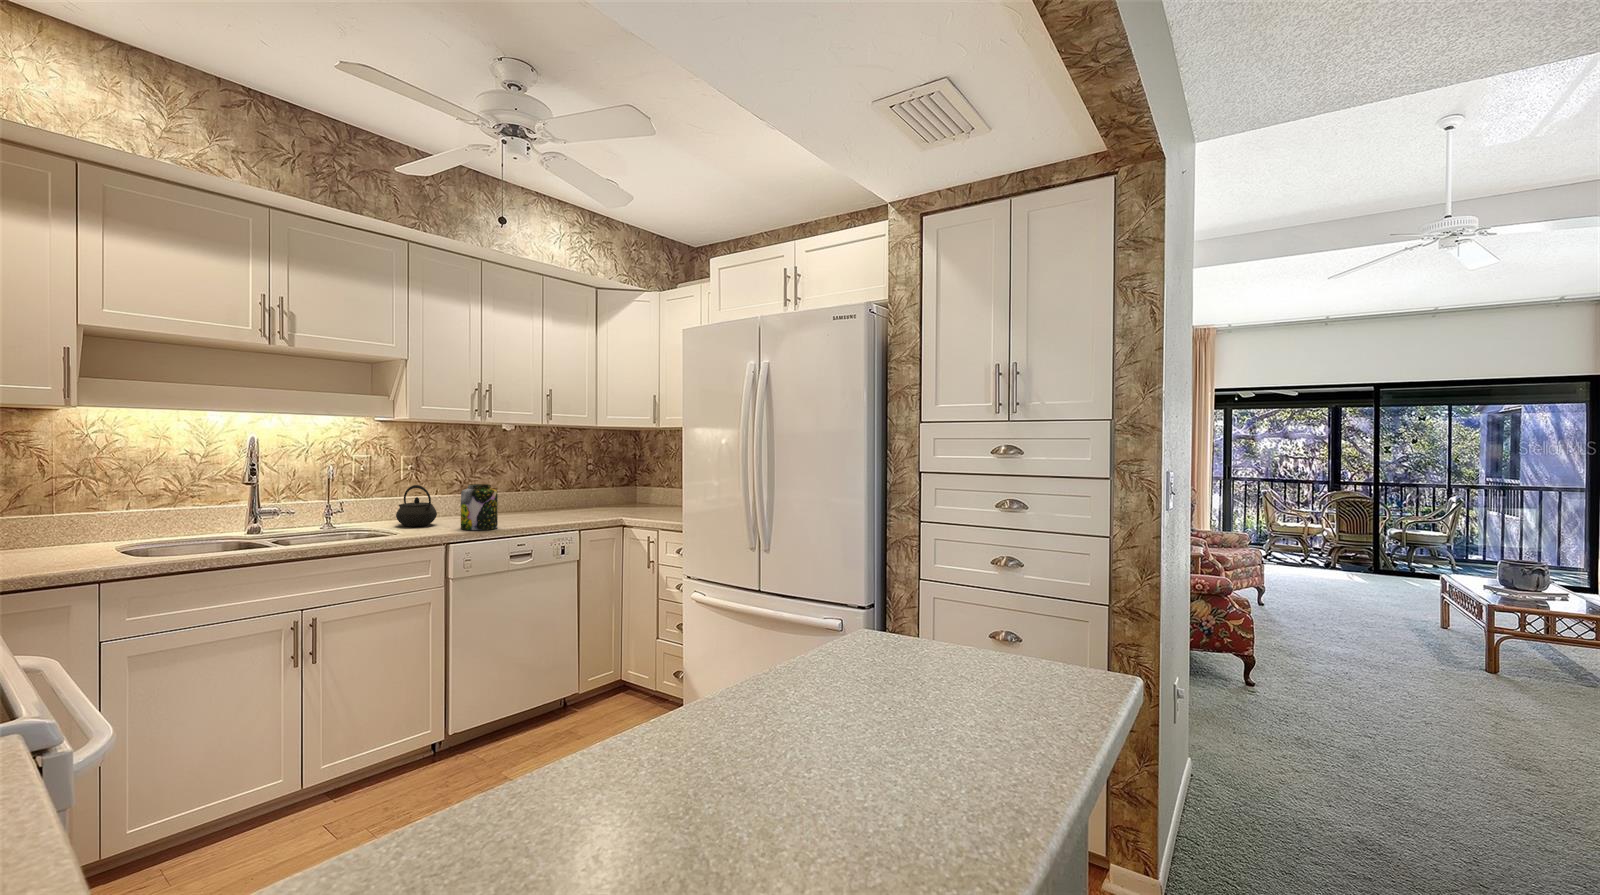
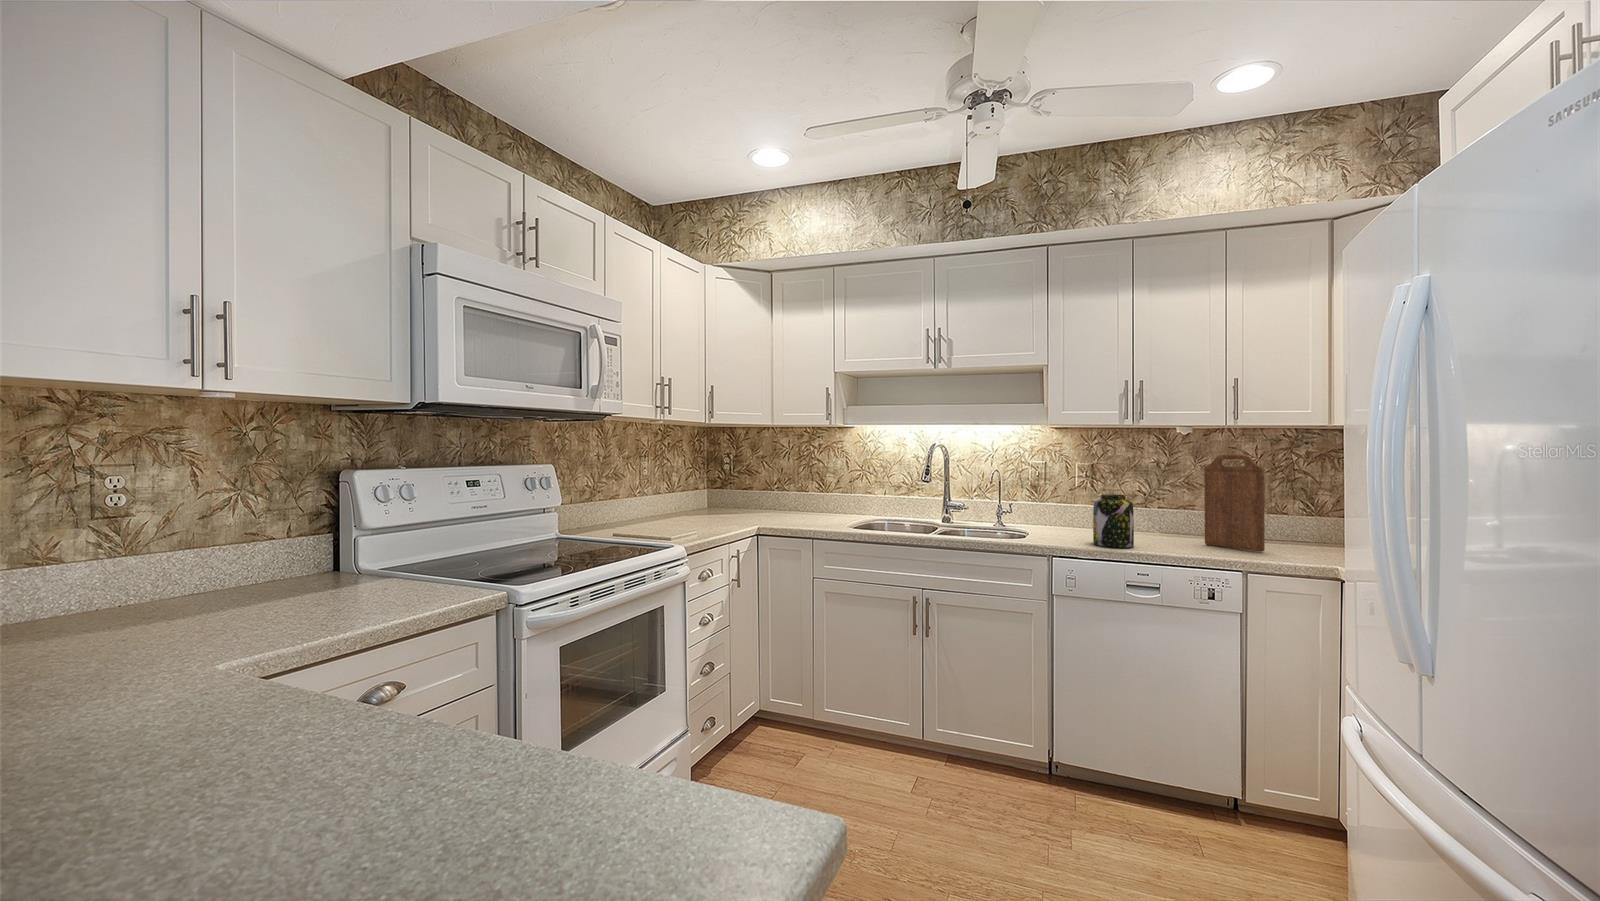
cutting board: none [527,448,571,518] -> present [1204,454,1265,552]
kettle: present [396,485,437,527] -> none [1052,492,1092,535]

